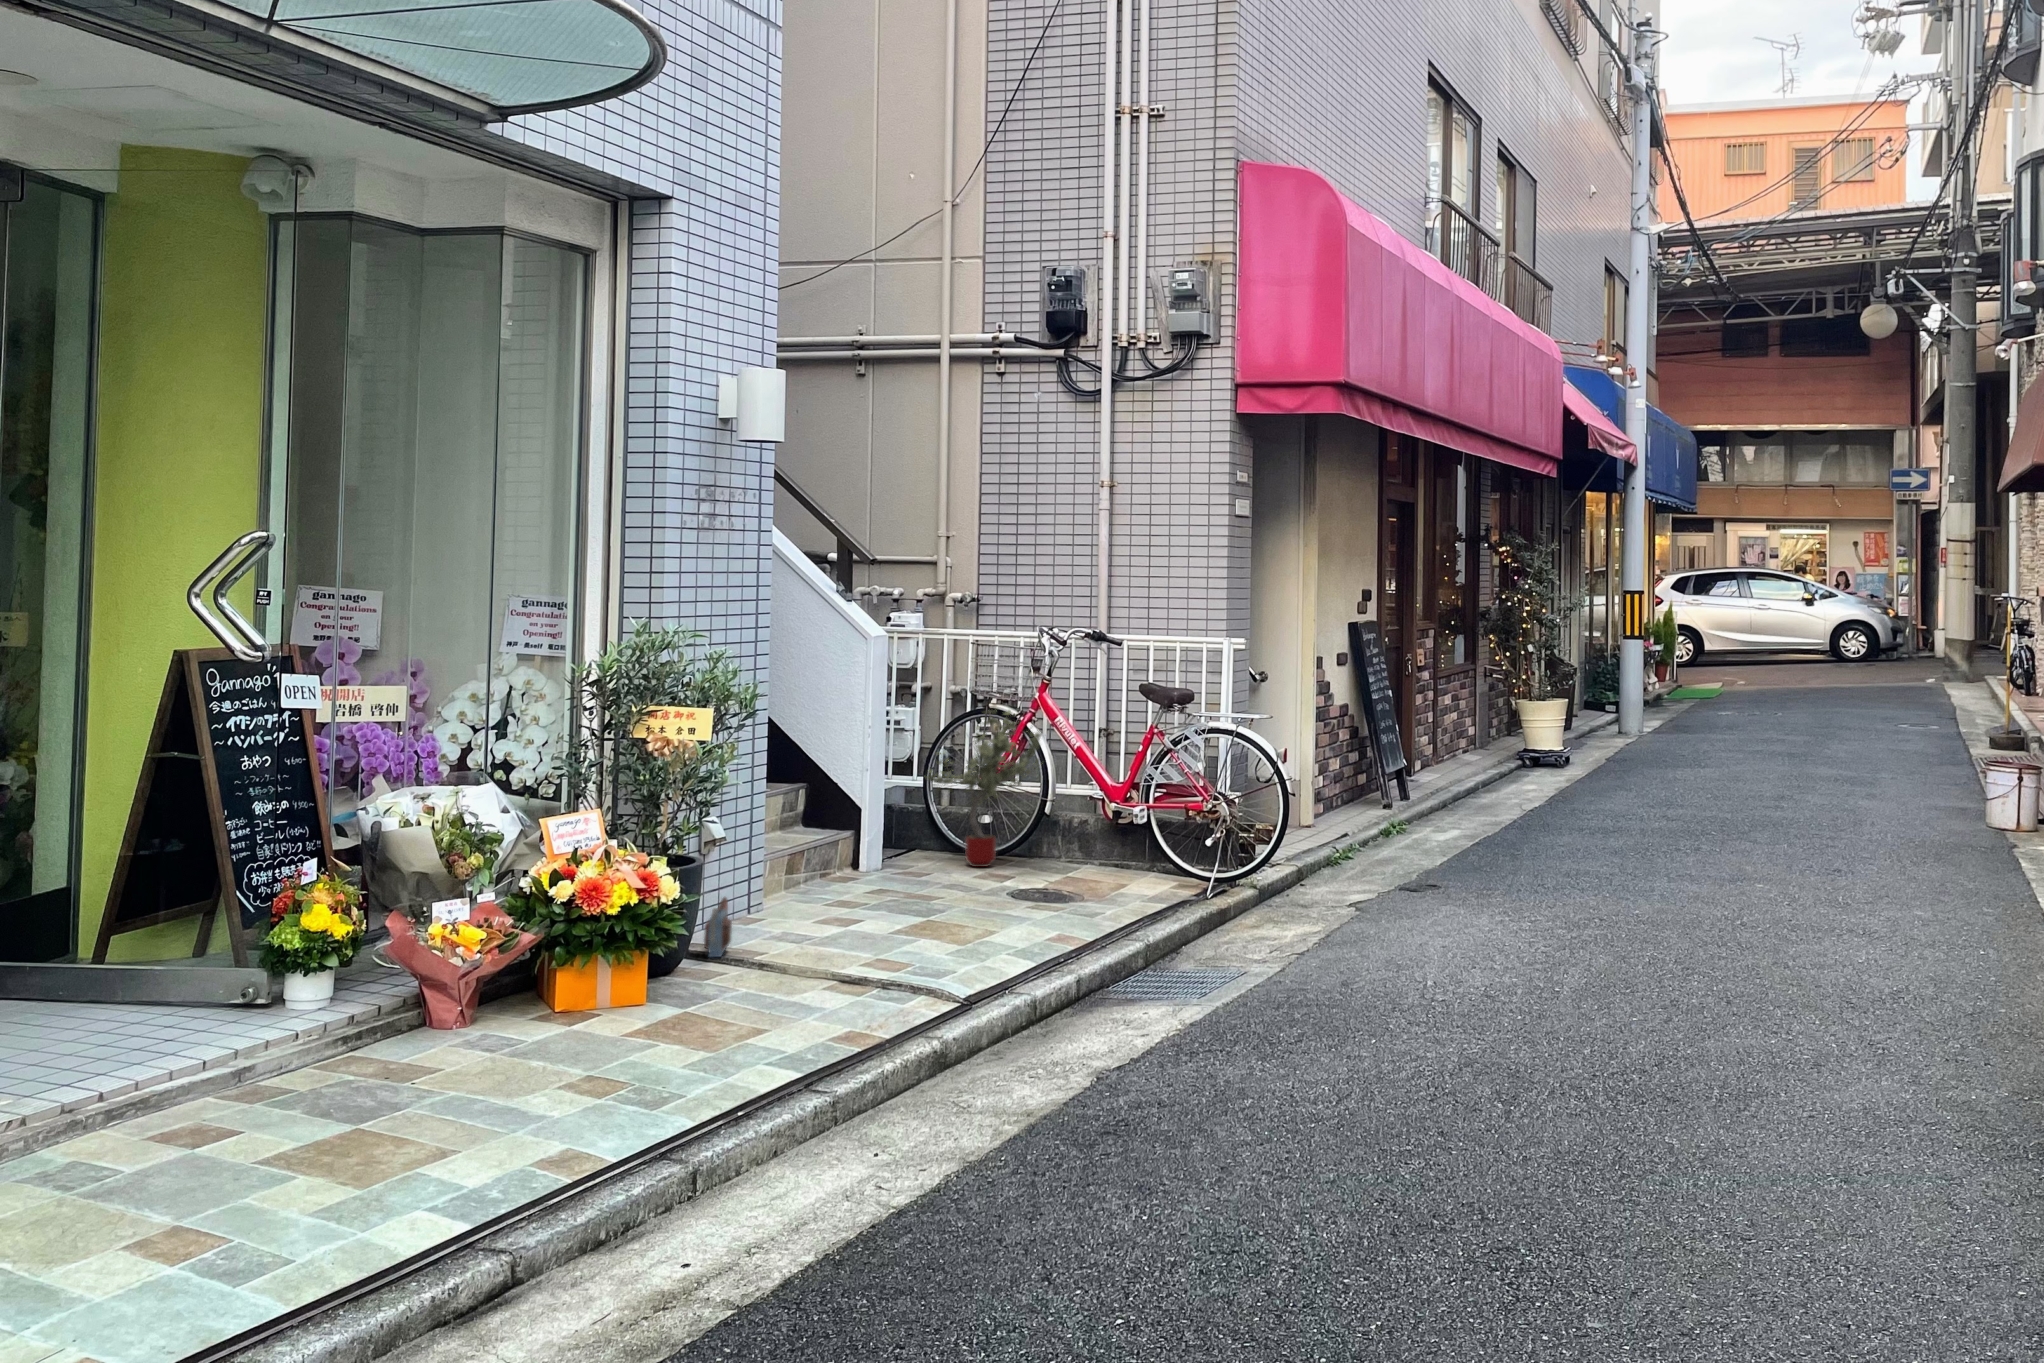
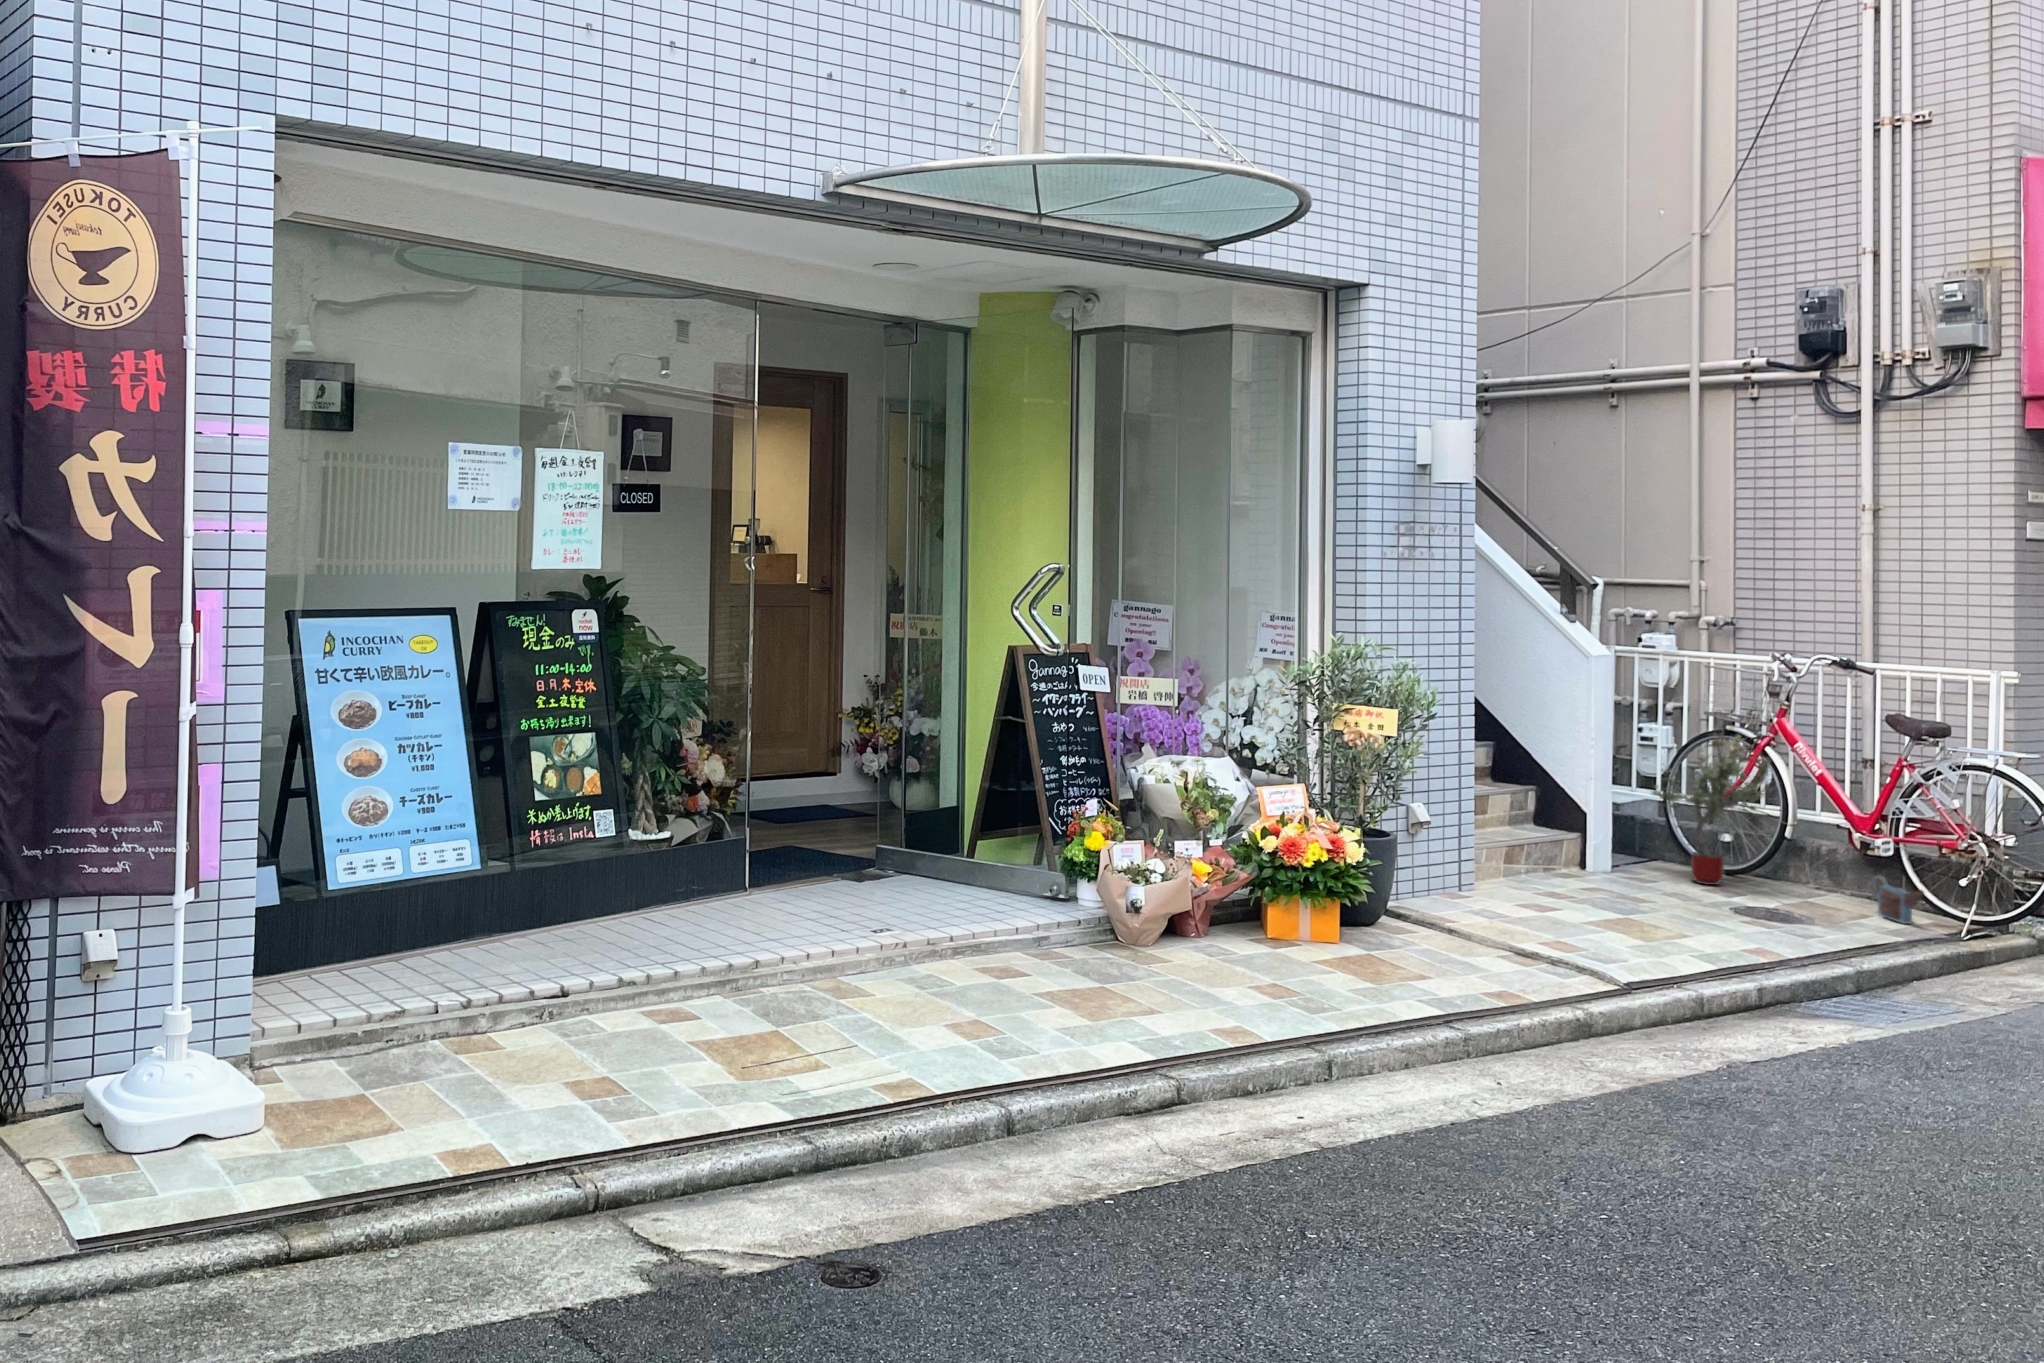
watering can: present [704,897,732,957] -> present [1871,875,1924,924]

